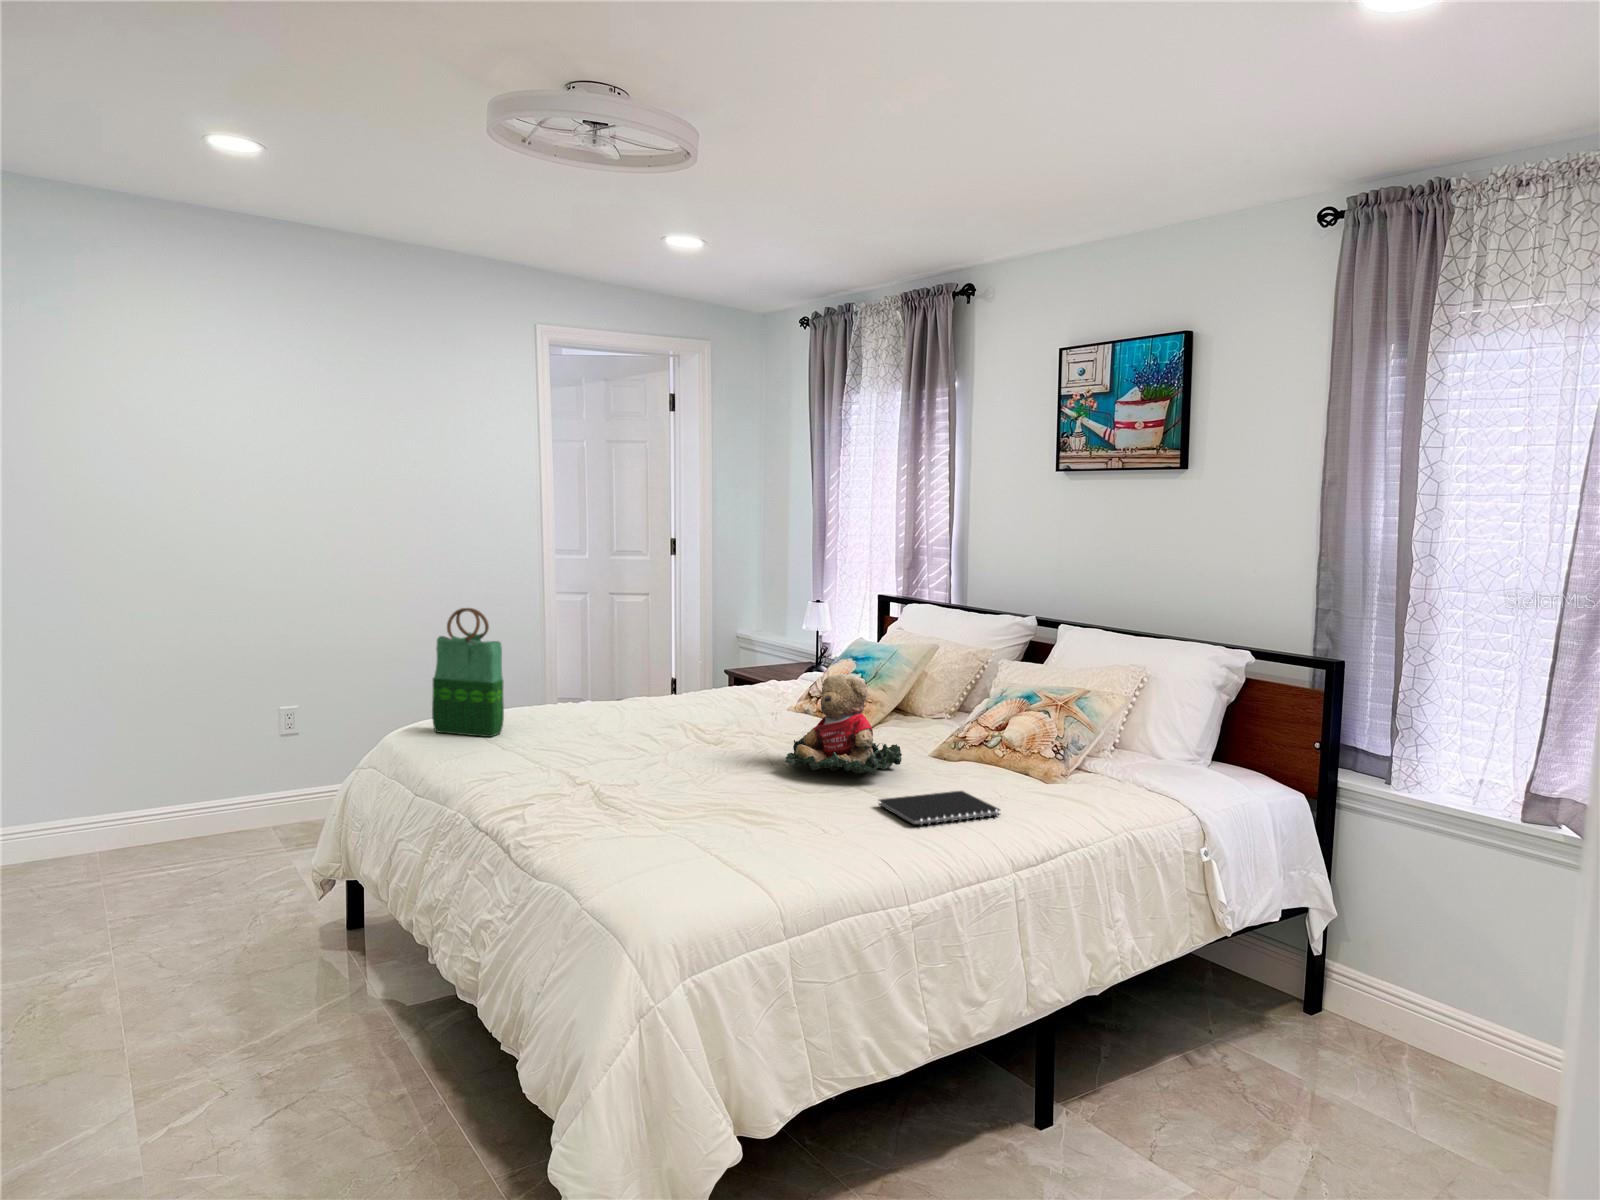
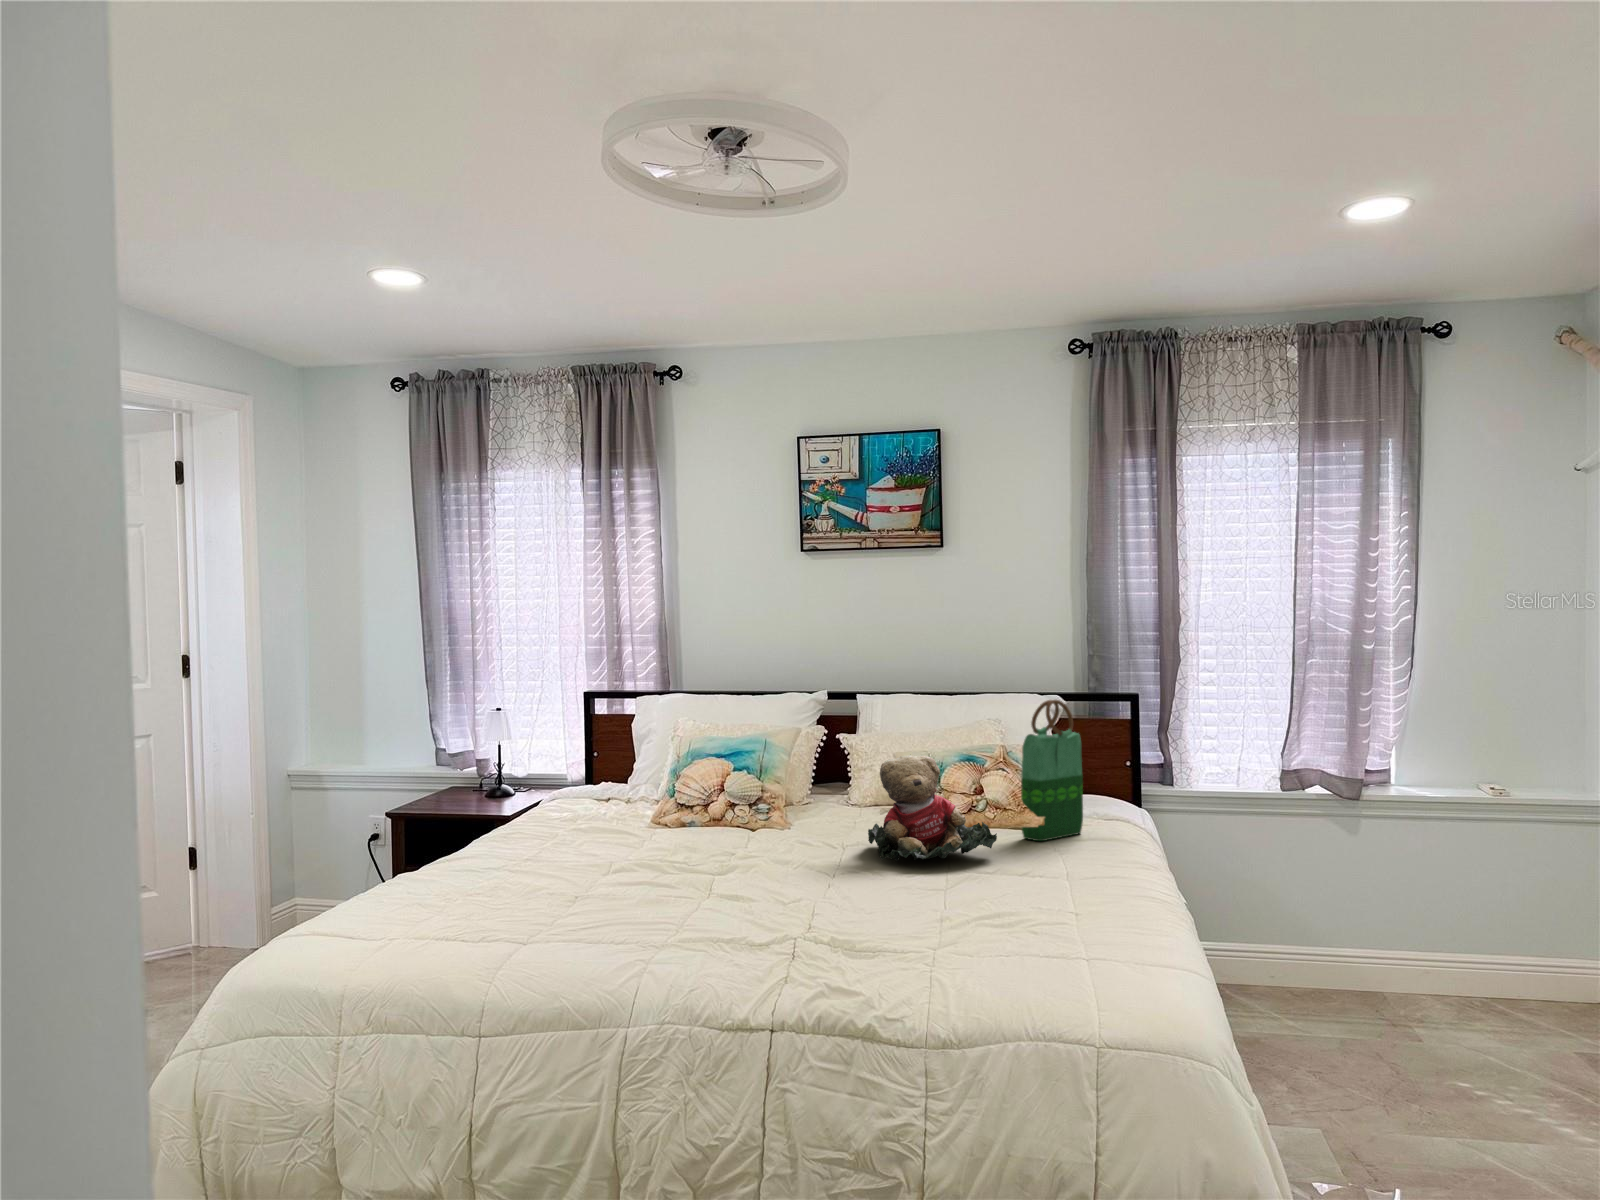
tote bag: present [432,608,504,737] -> present [1021,700,1083,841]
notebook: present [879,791,1000,826] -> none [1060,844,1135,872]

